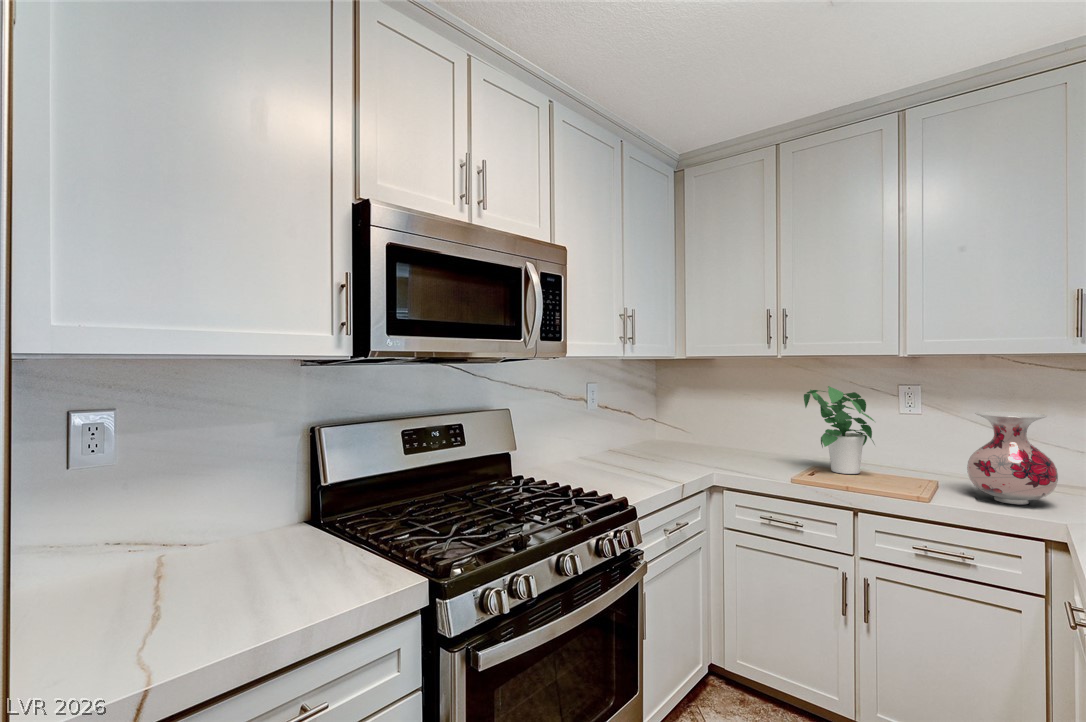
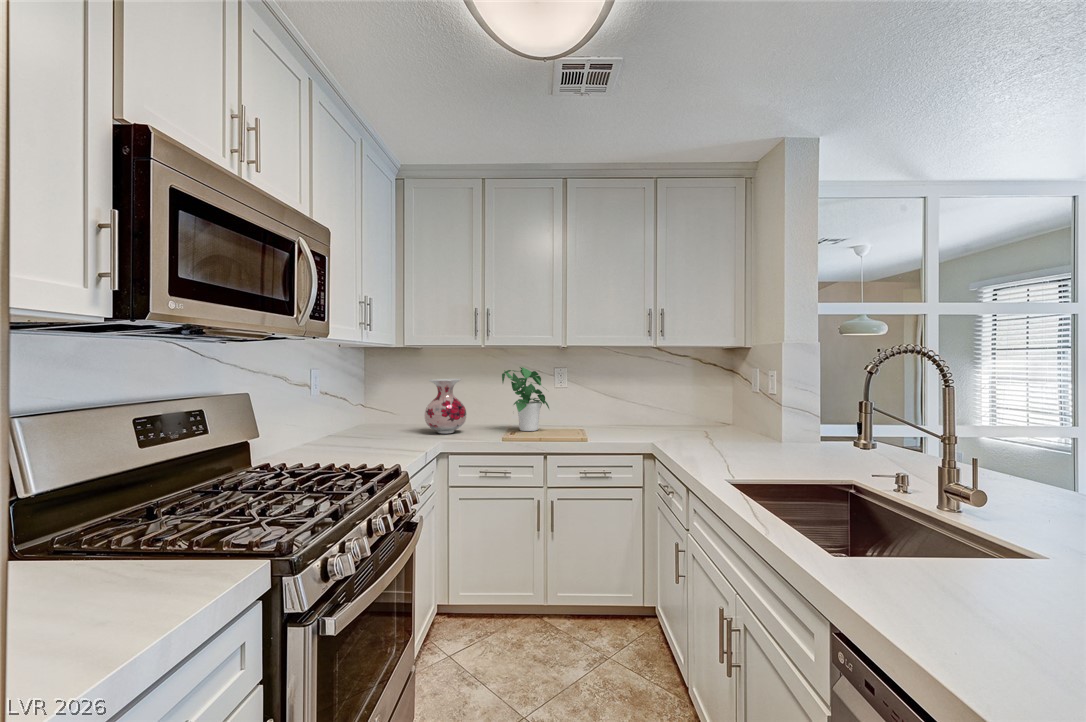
vase: present [967,411,1058,505] -> present [425,379,466,434]

